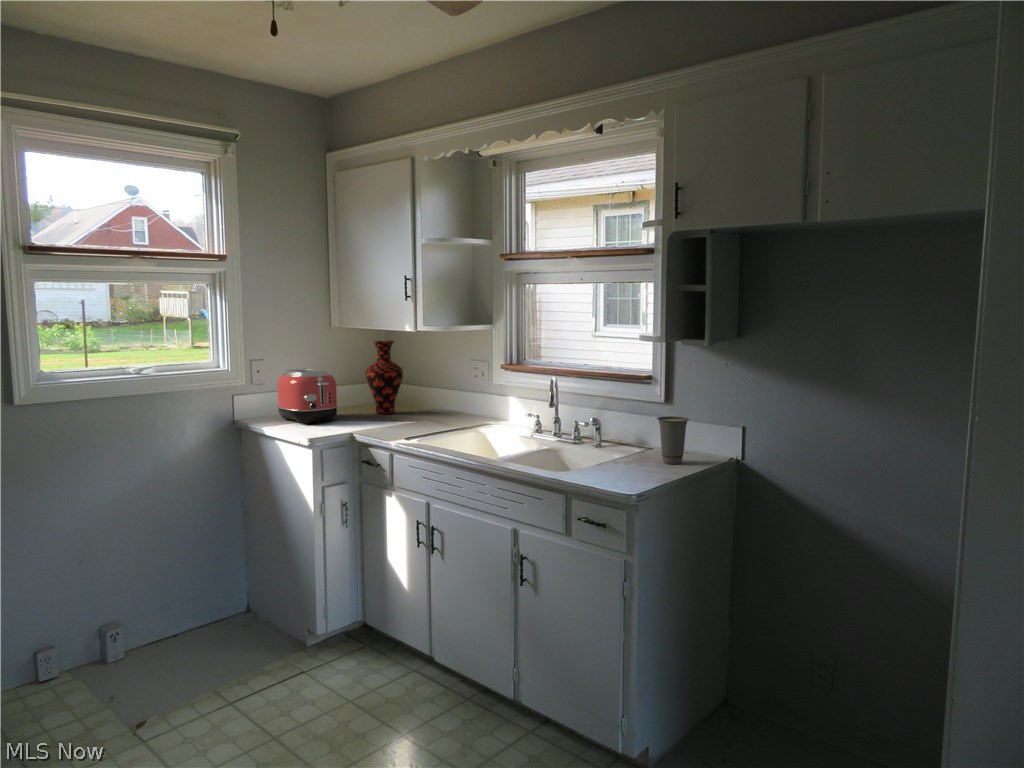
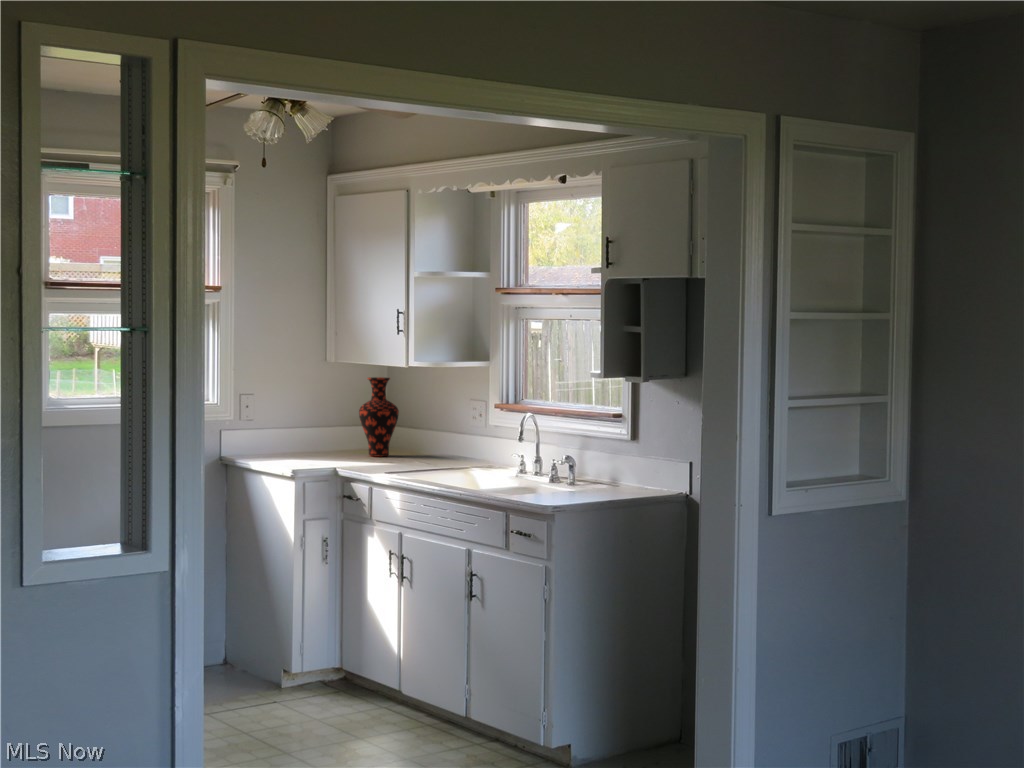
toaster: present [277,369,338,424] -> none [266,405,328,461]
cup: present [657,416,689,464] -> none [604,450,634,493]

